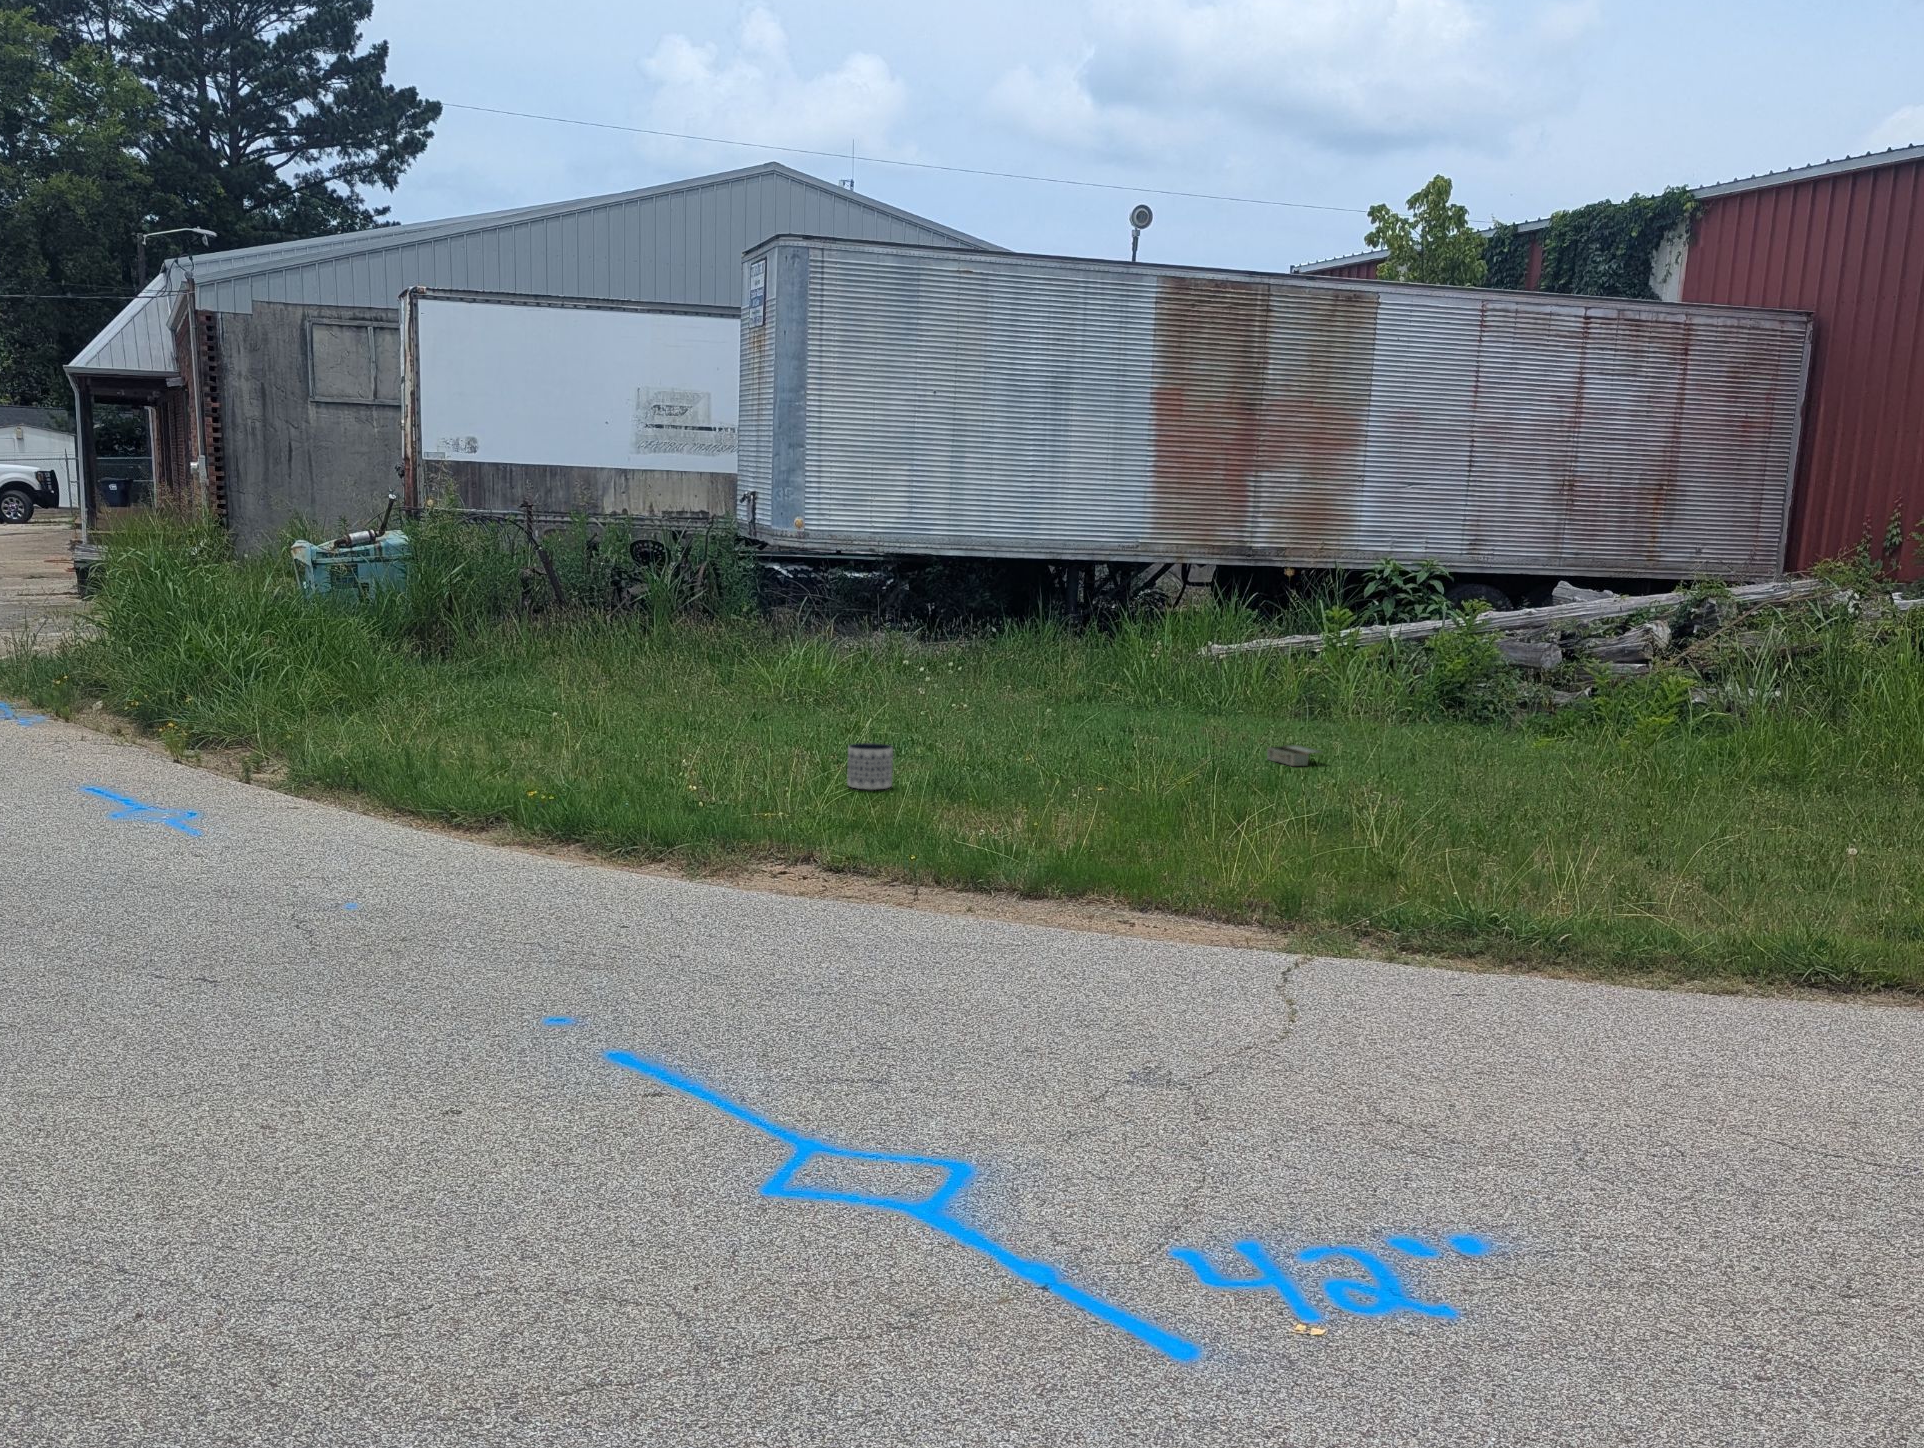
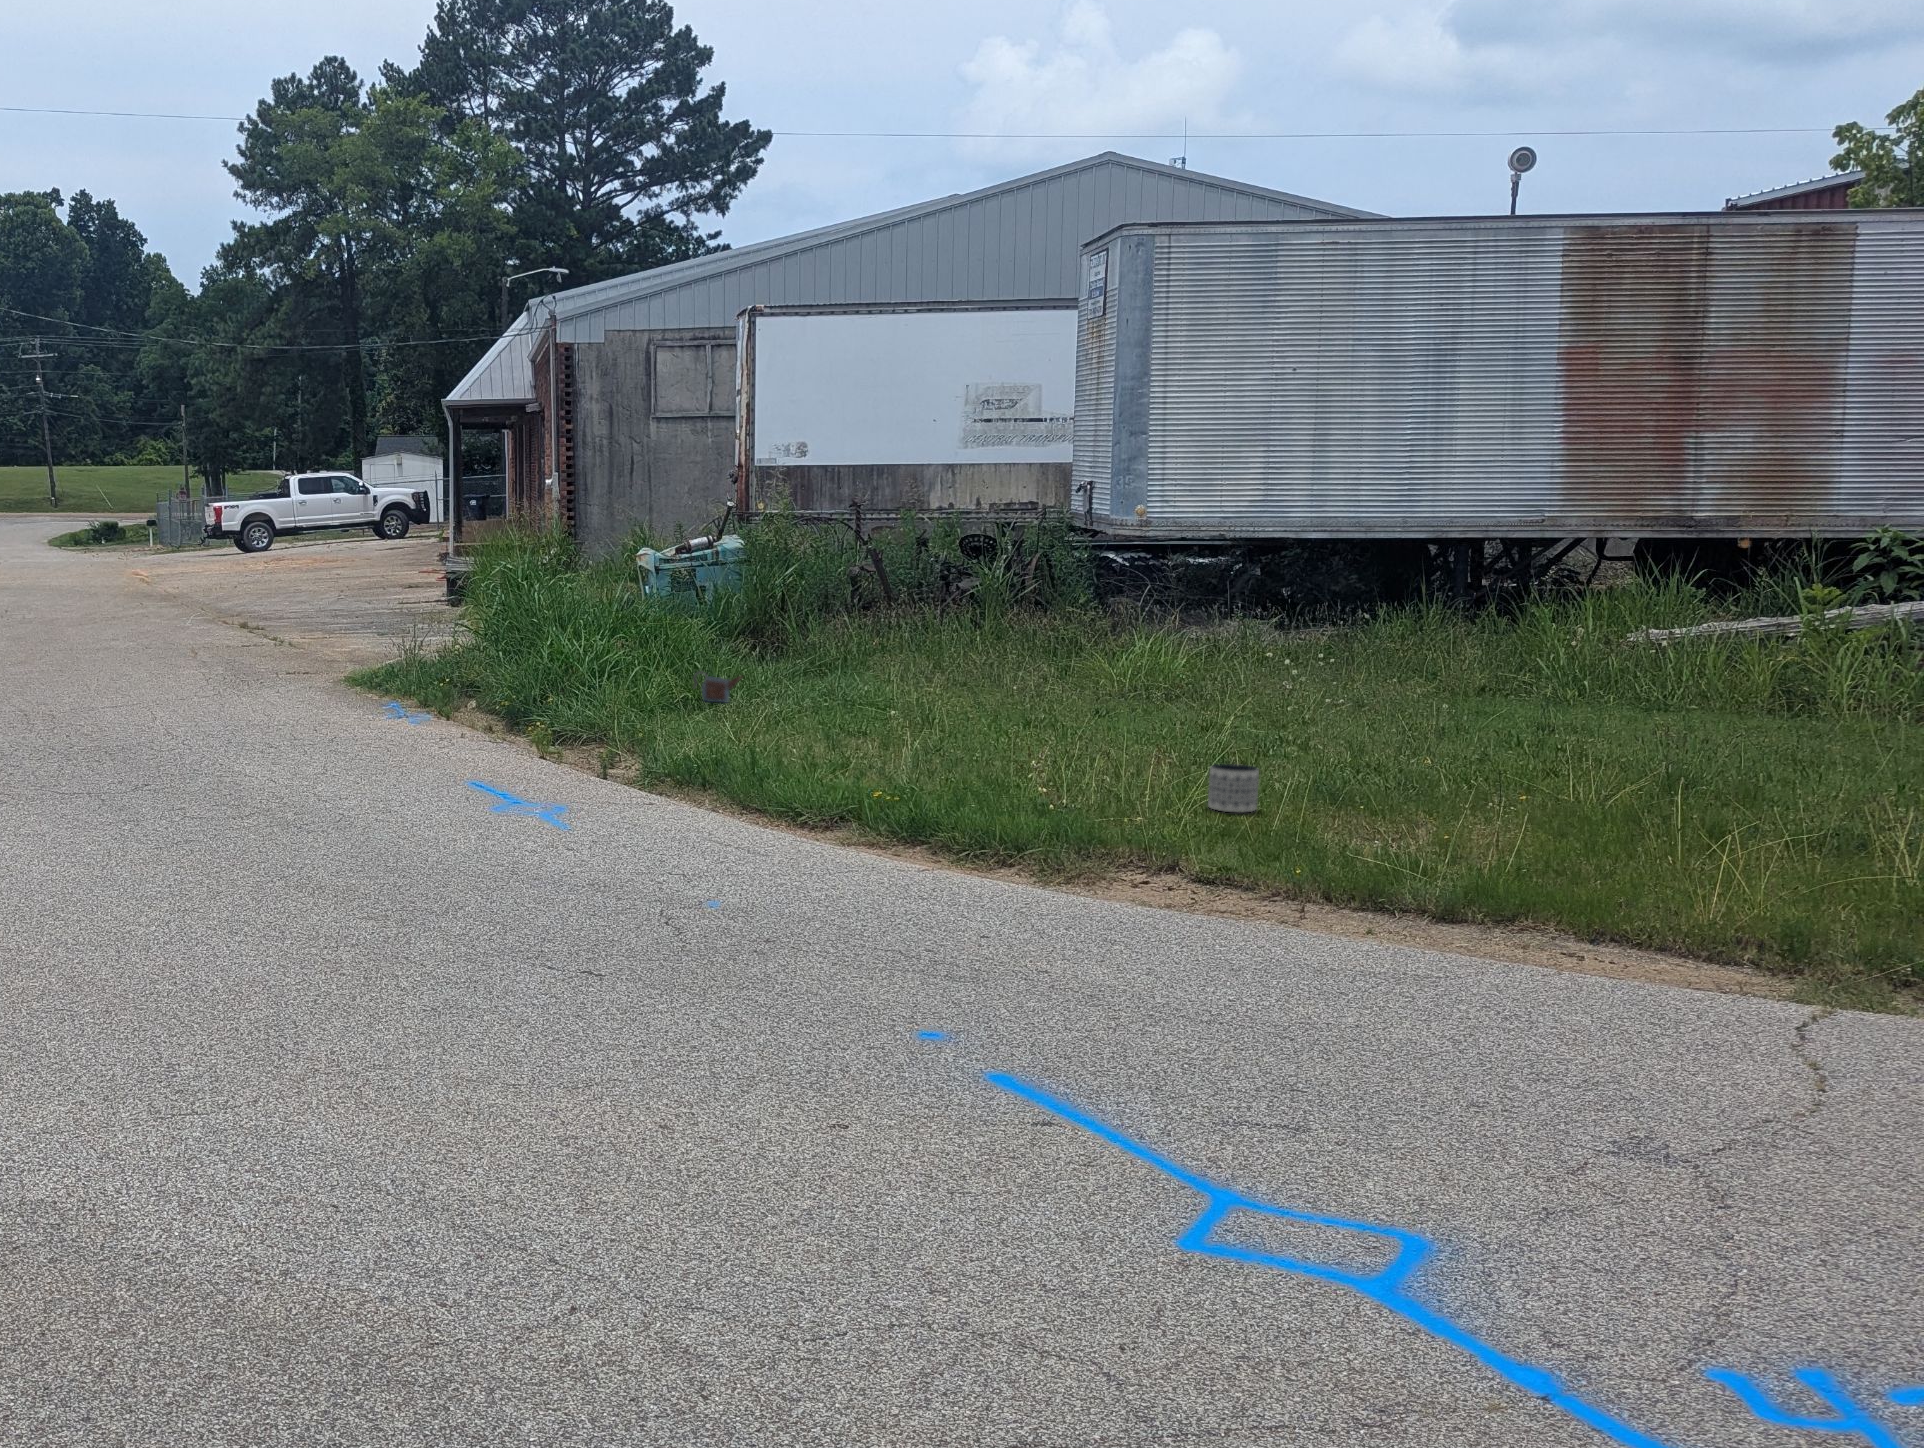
watering can: none [344,668,399,700] -> present [694,672,743,702]
toolbox: present [1267,745,1322,766] -> none [1695,781,1769,805]

